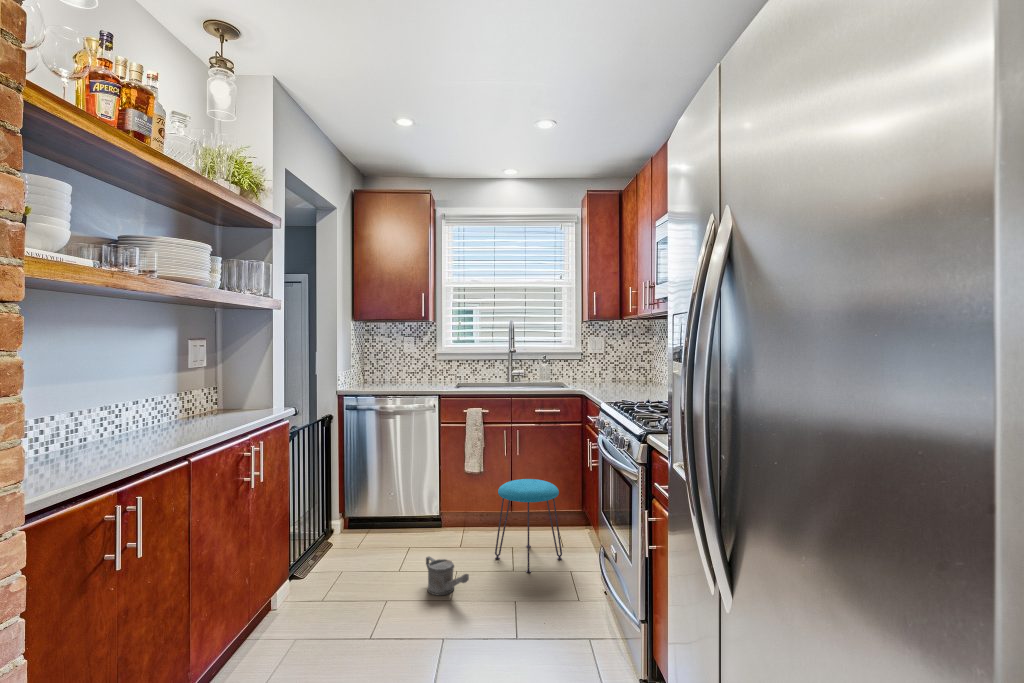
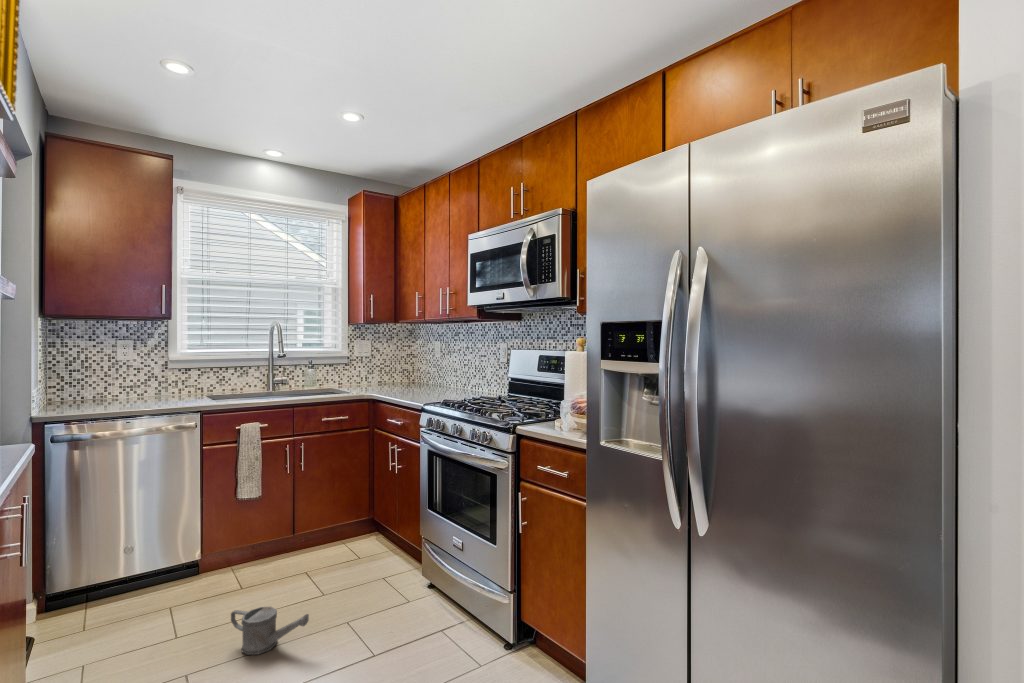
stool: present [495,479,562,573] -> none [300,492,375,595]

